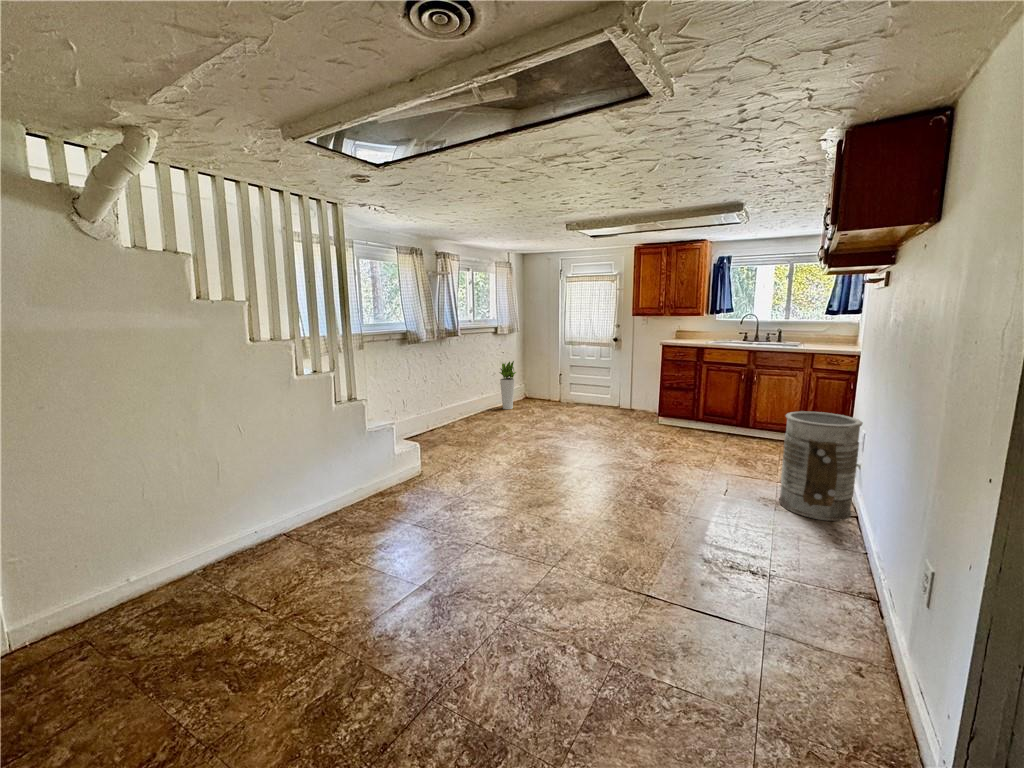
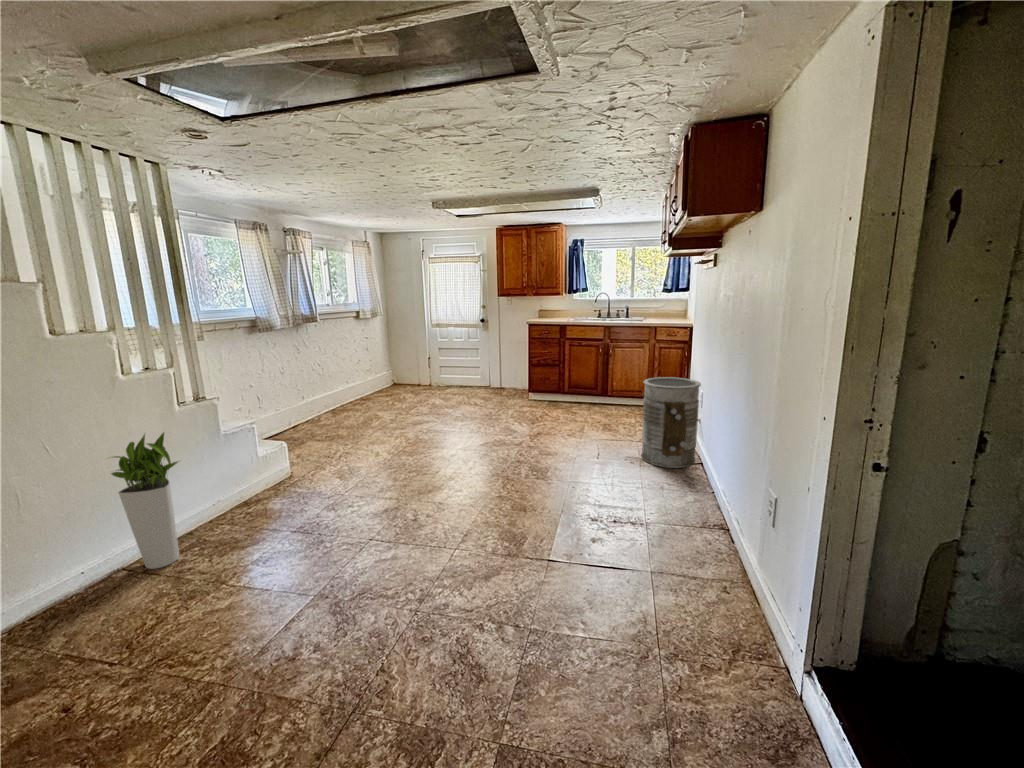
planter: present [500,361,516,409] -> present [111,433,179,569]

